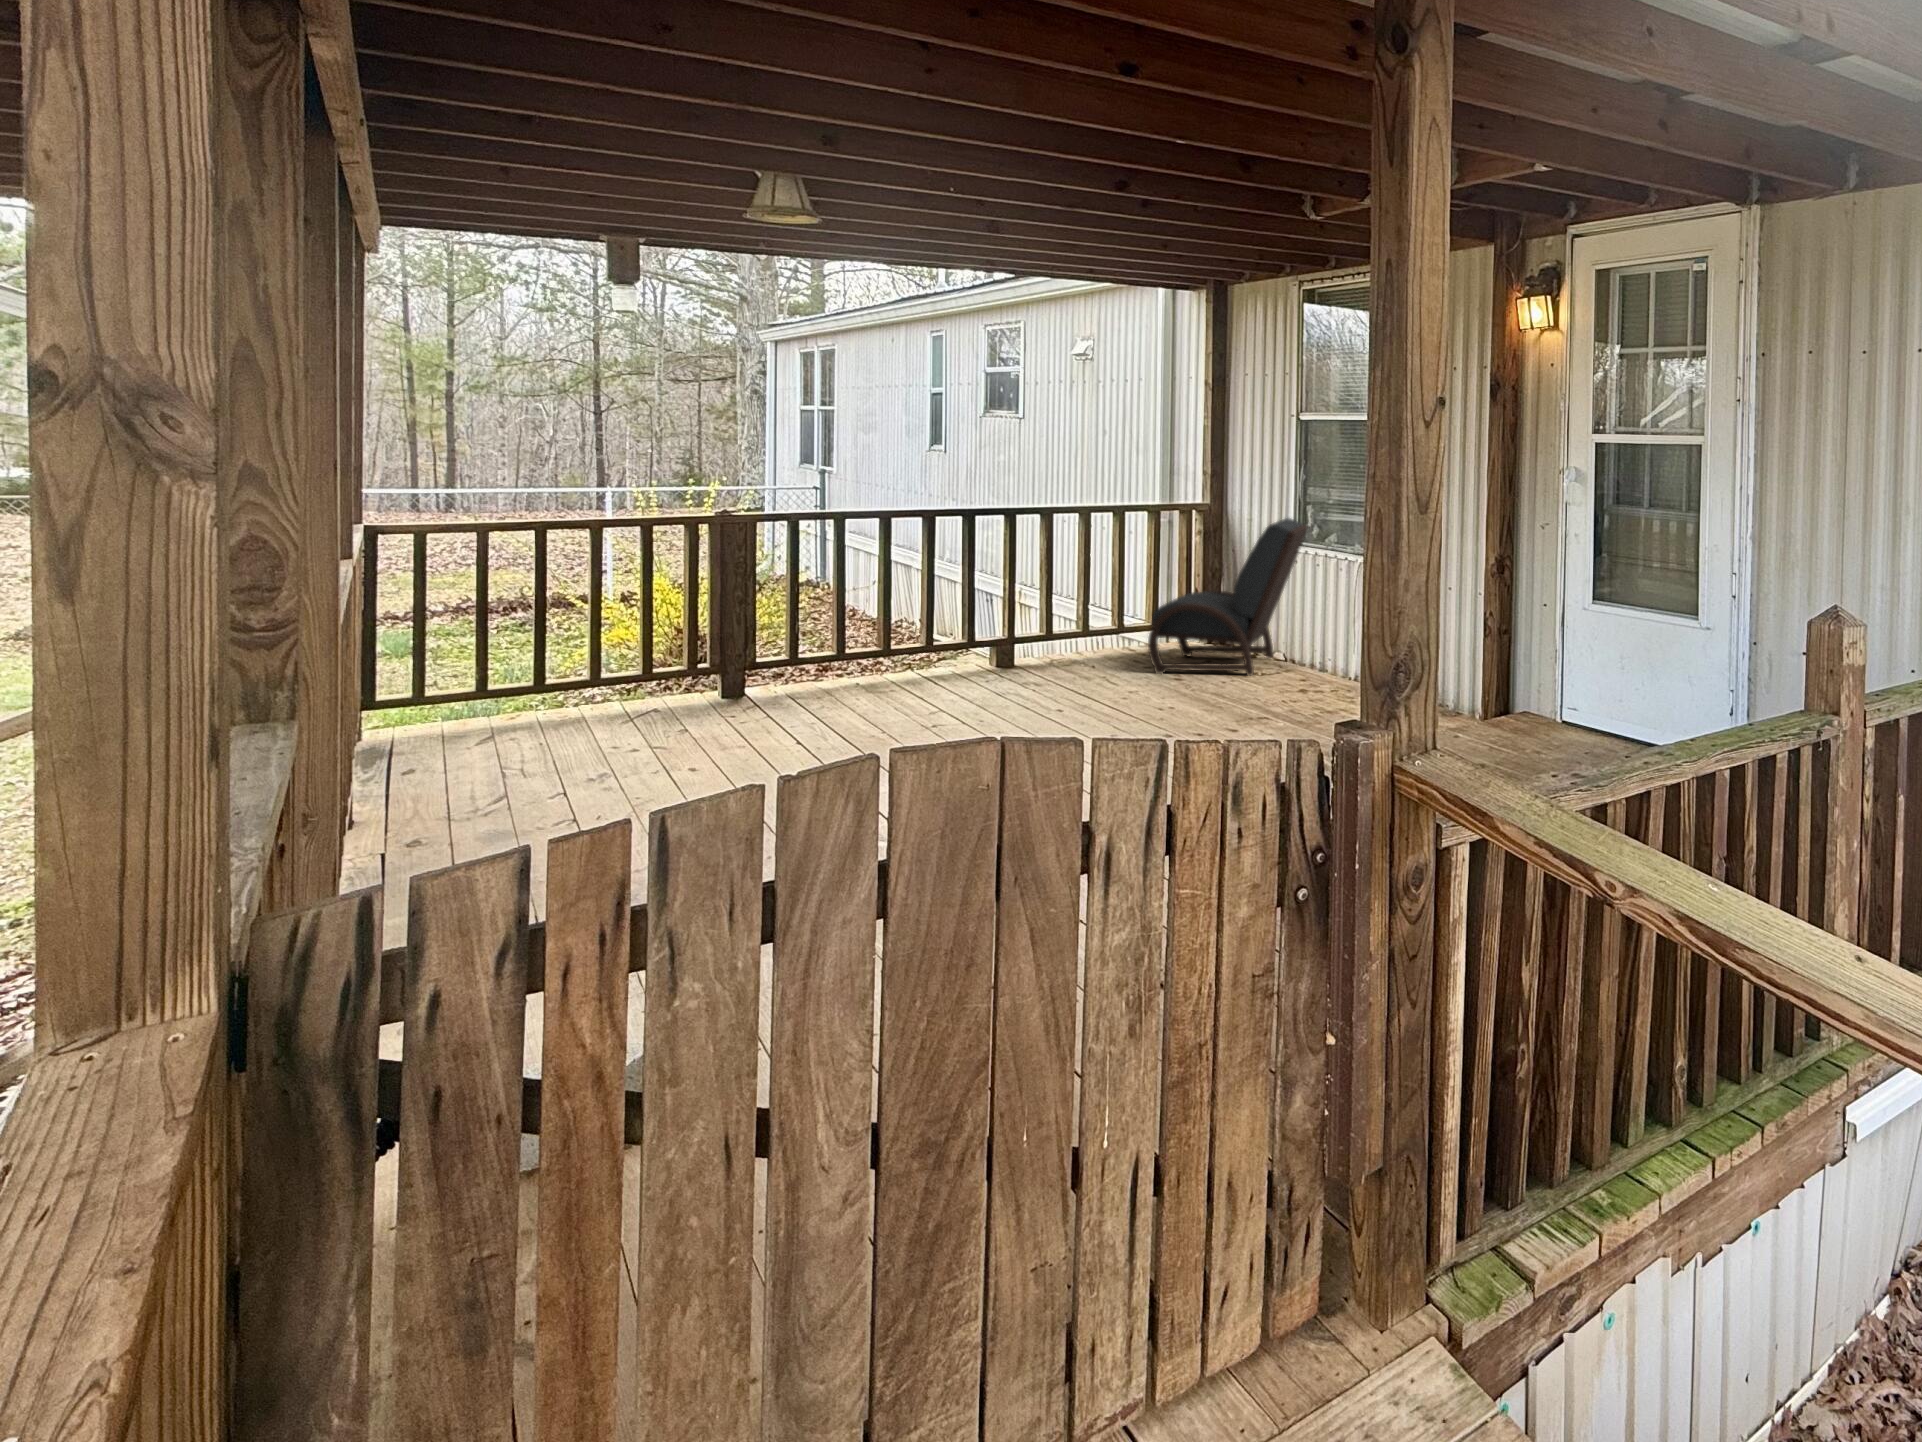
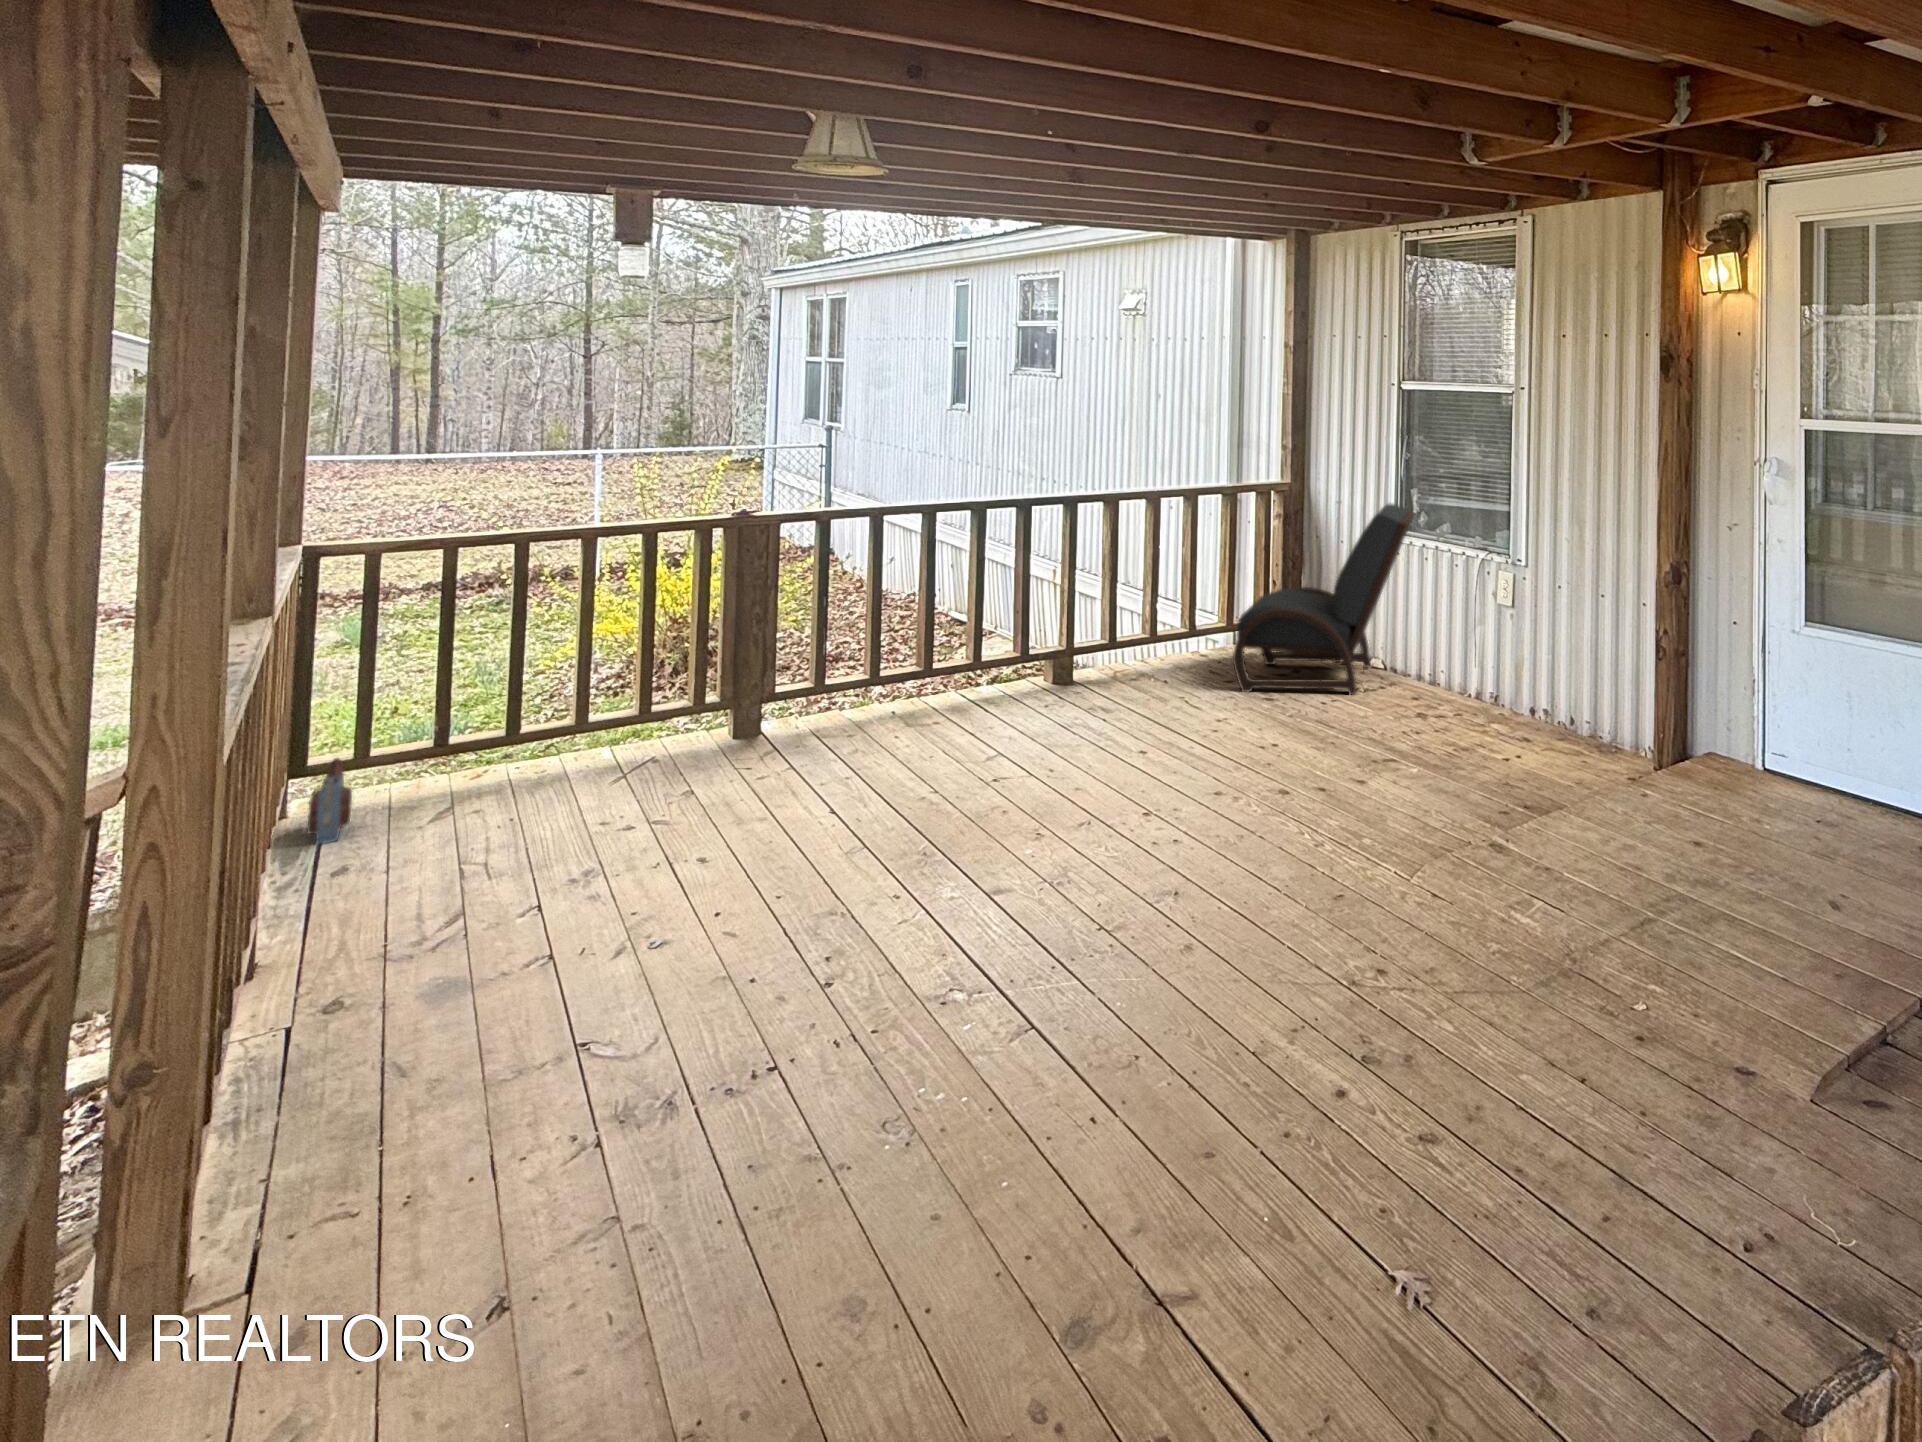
watering can: none [381,695,413,758] -> present [307,758,352,844]

